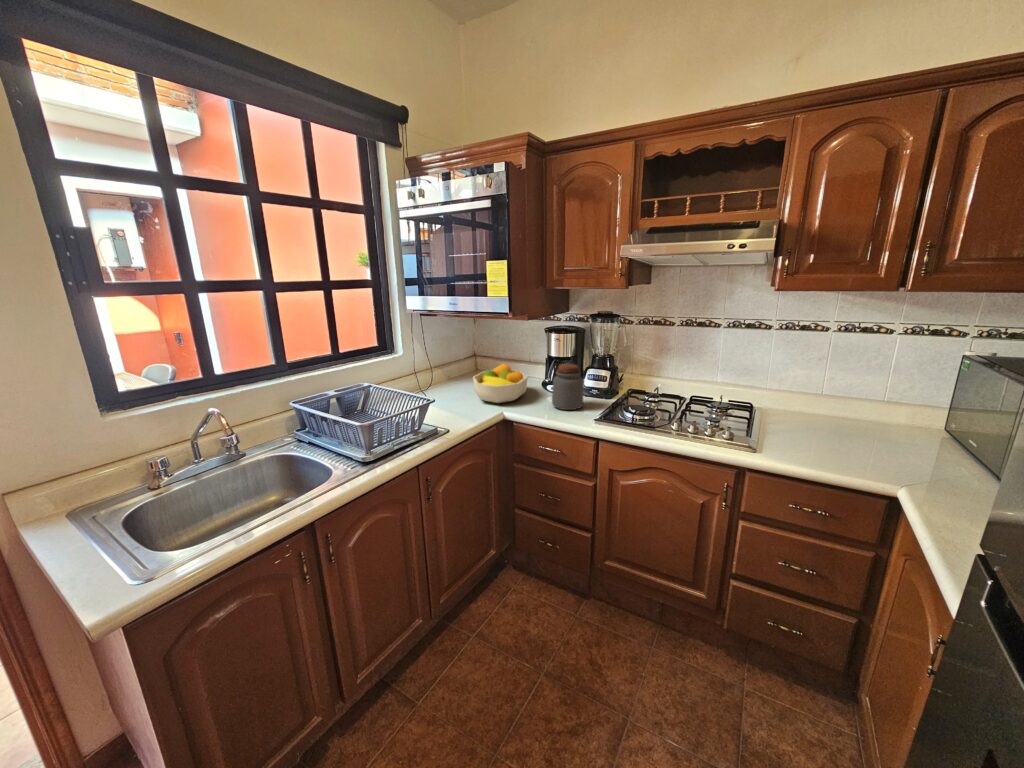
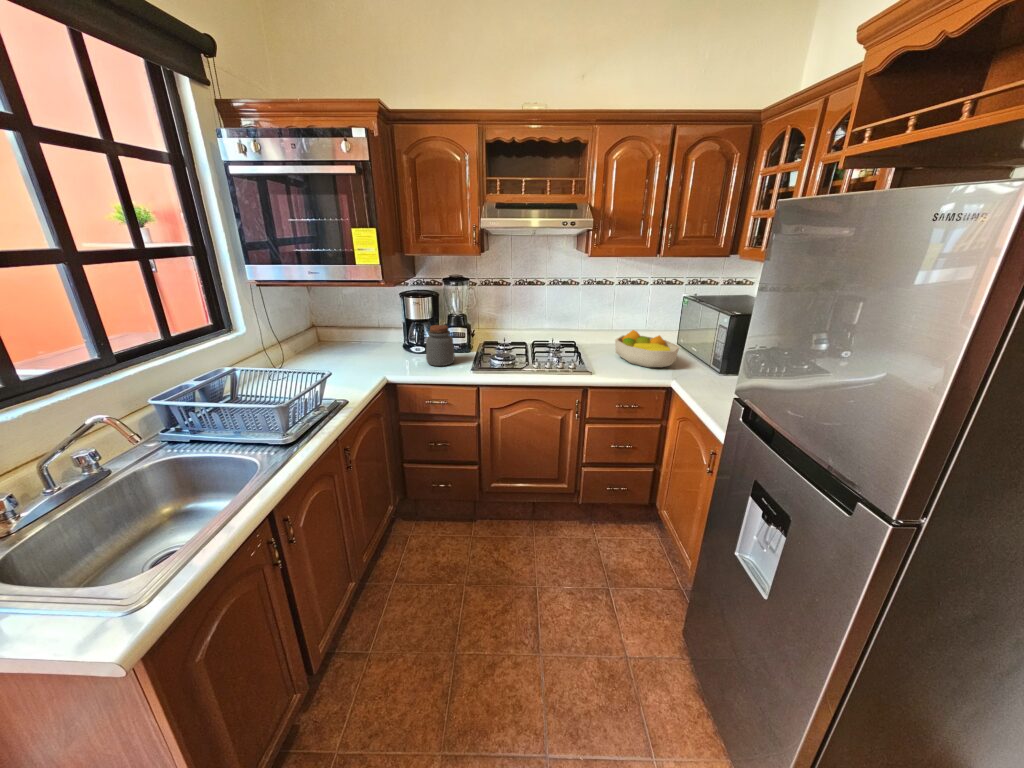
fruit bowl: present [473,364,527,403] -> present [615,330,679,368]

